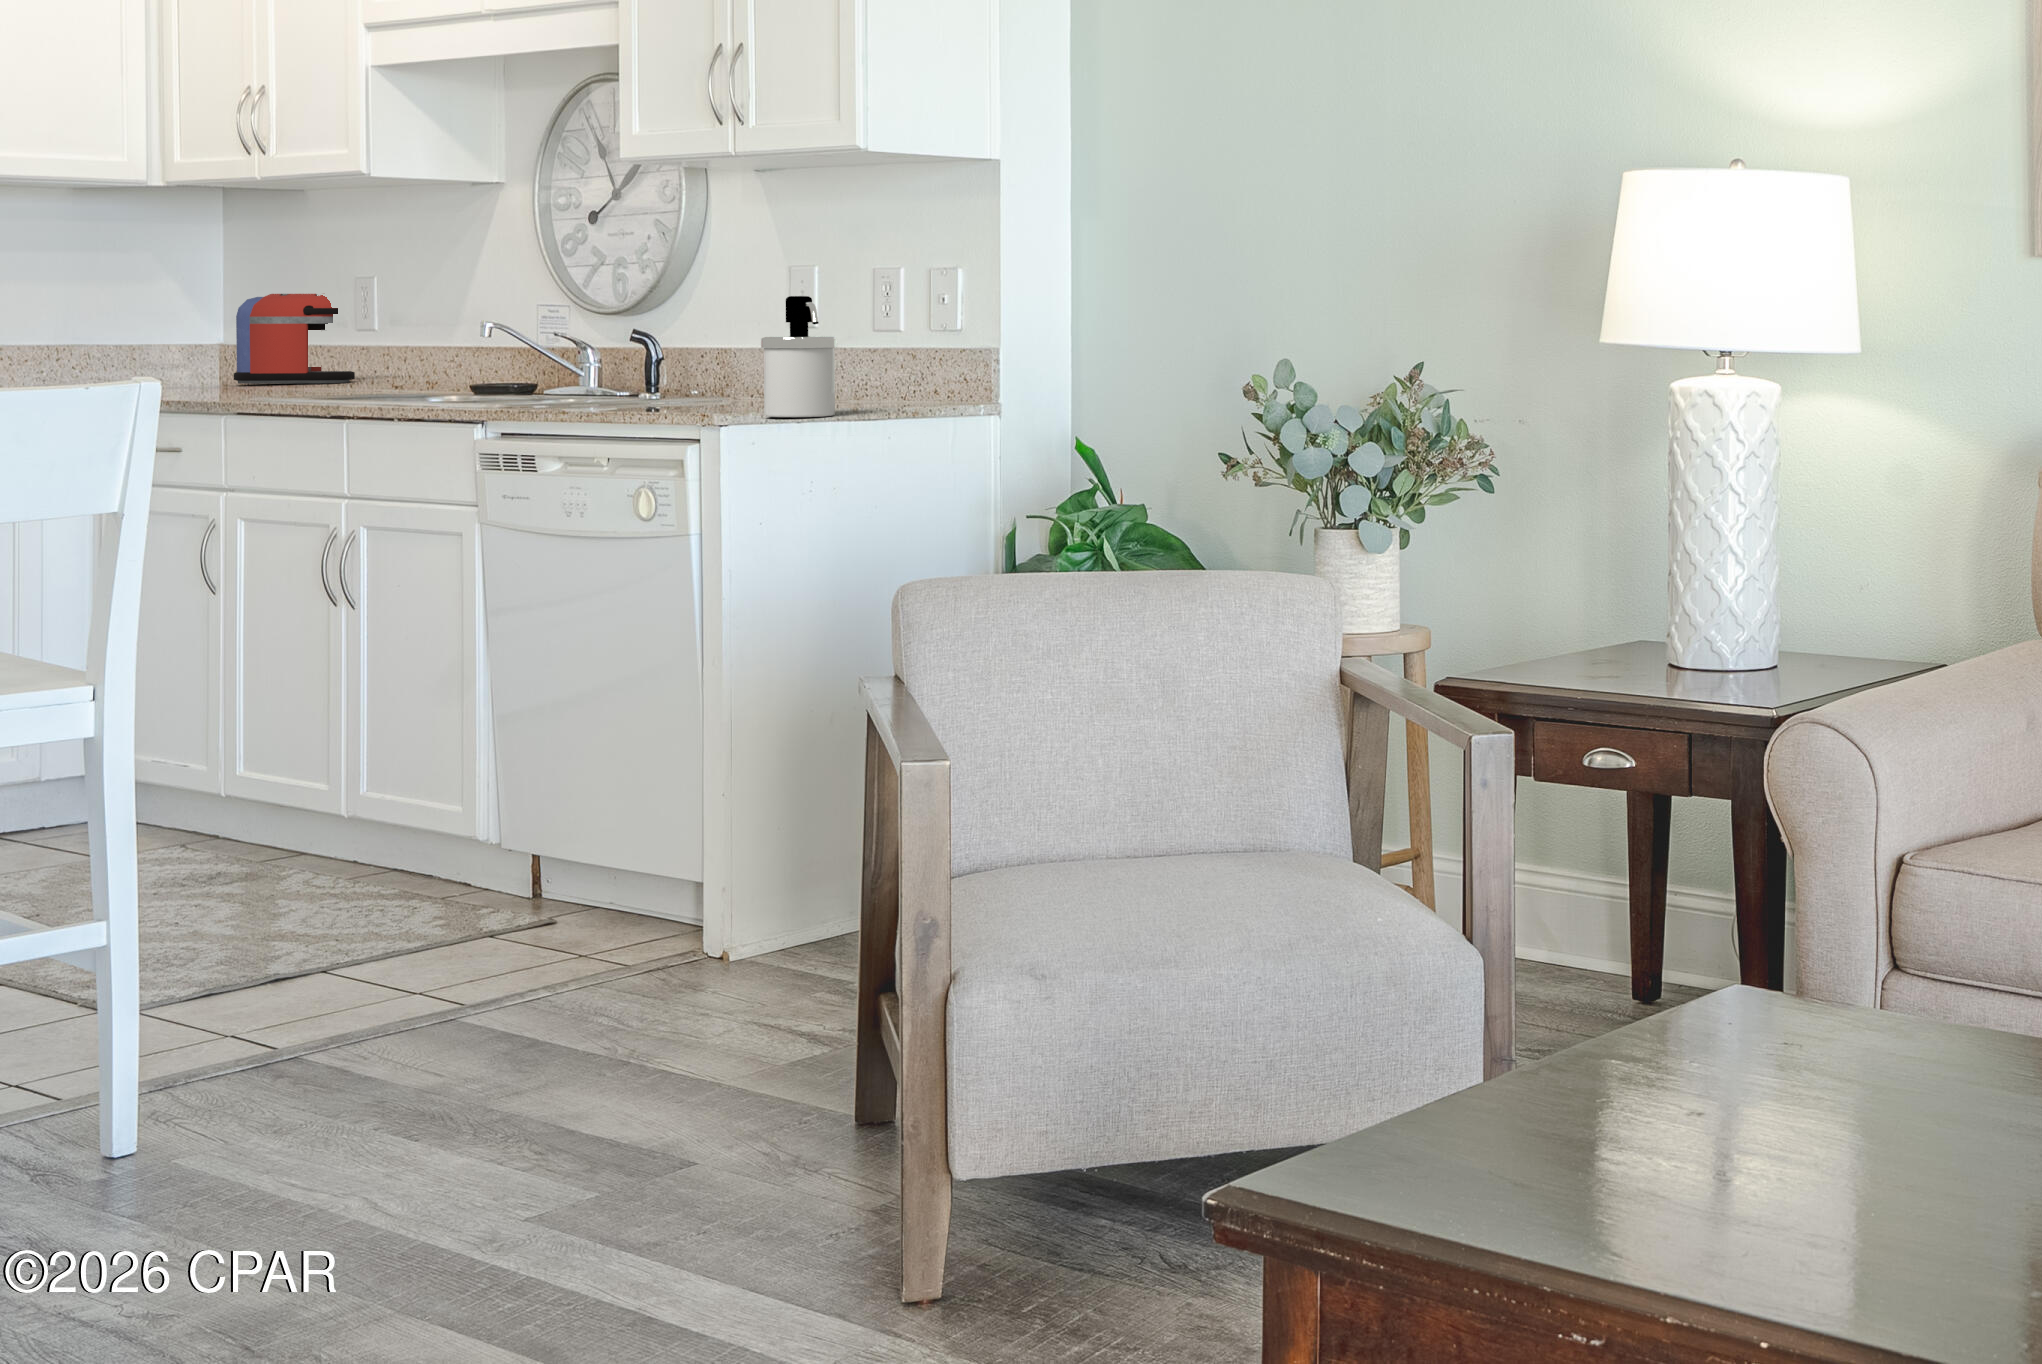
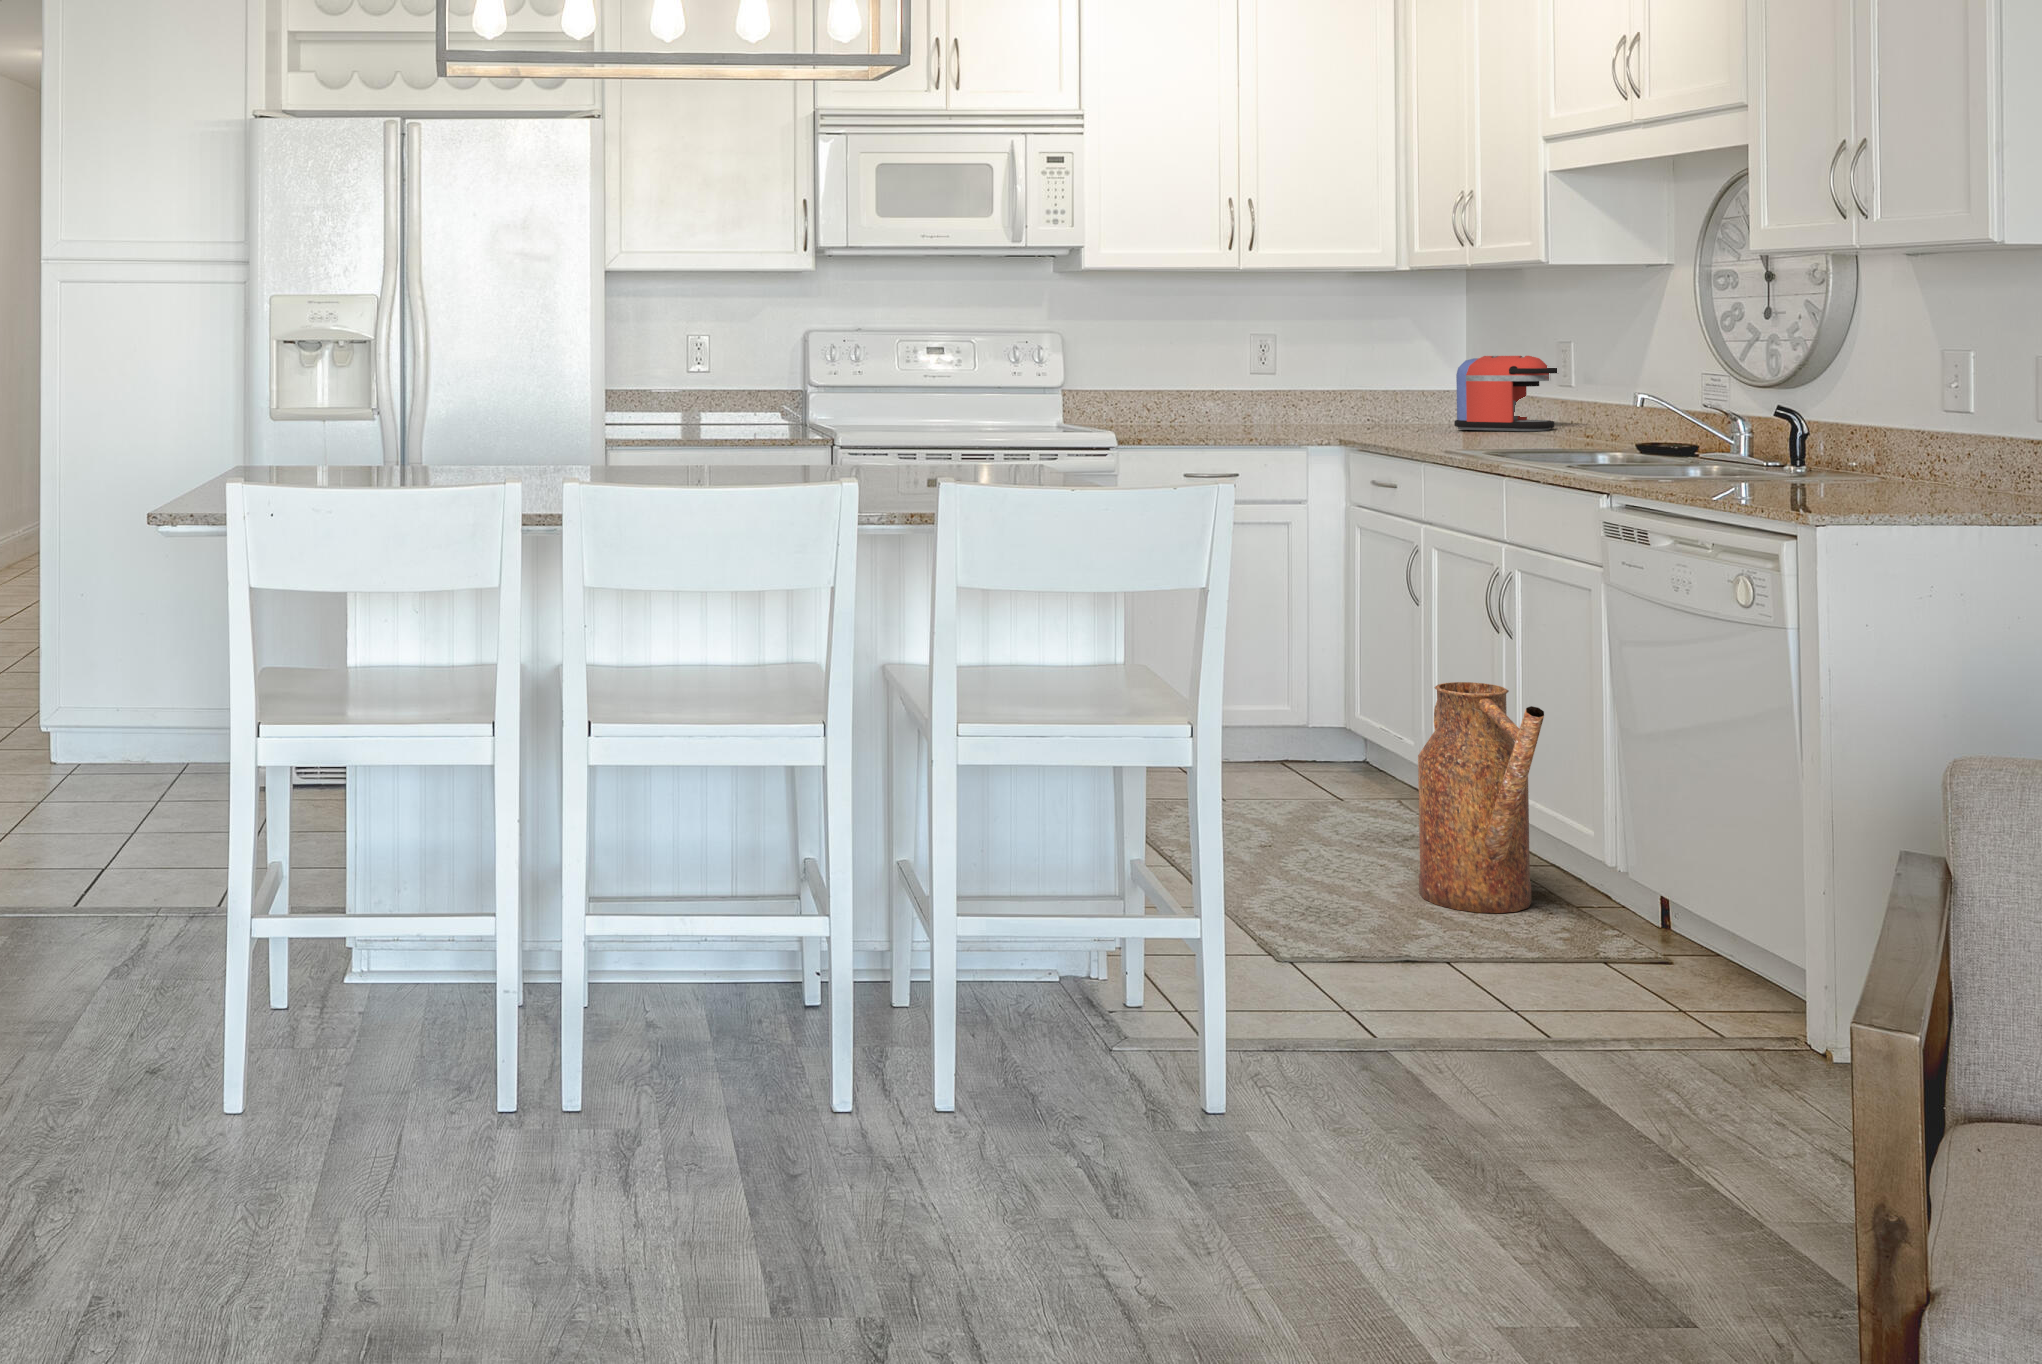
soap dispenser: present [761,296,837,417] -> none [1869,398,1960,522]
watering can: none [261,652,423,921] -> present [1418,682,1544,913]

